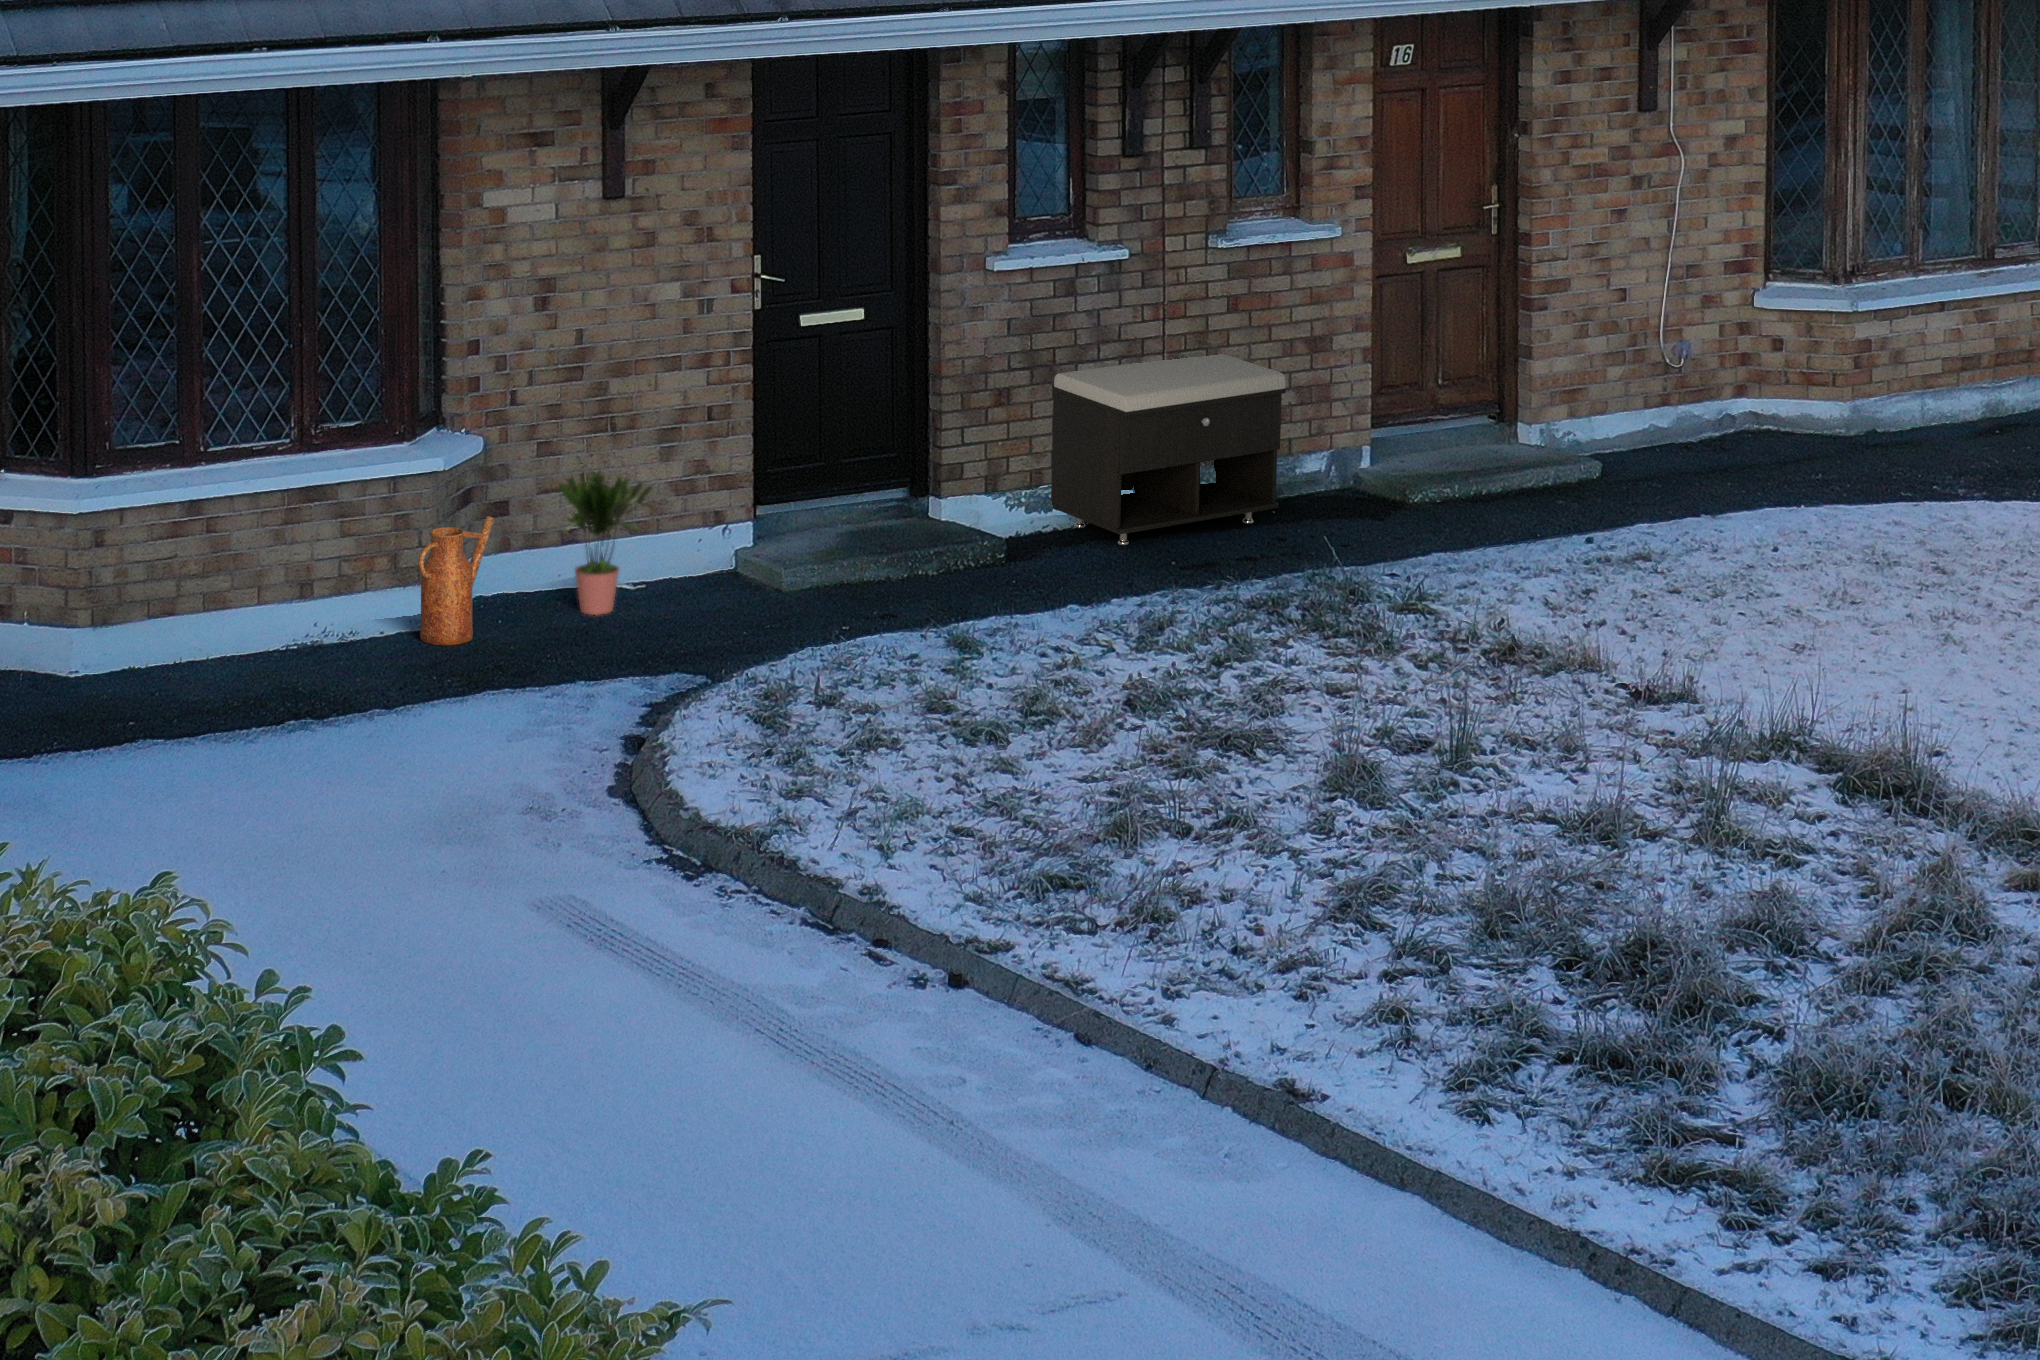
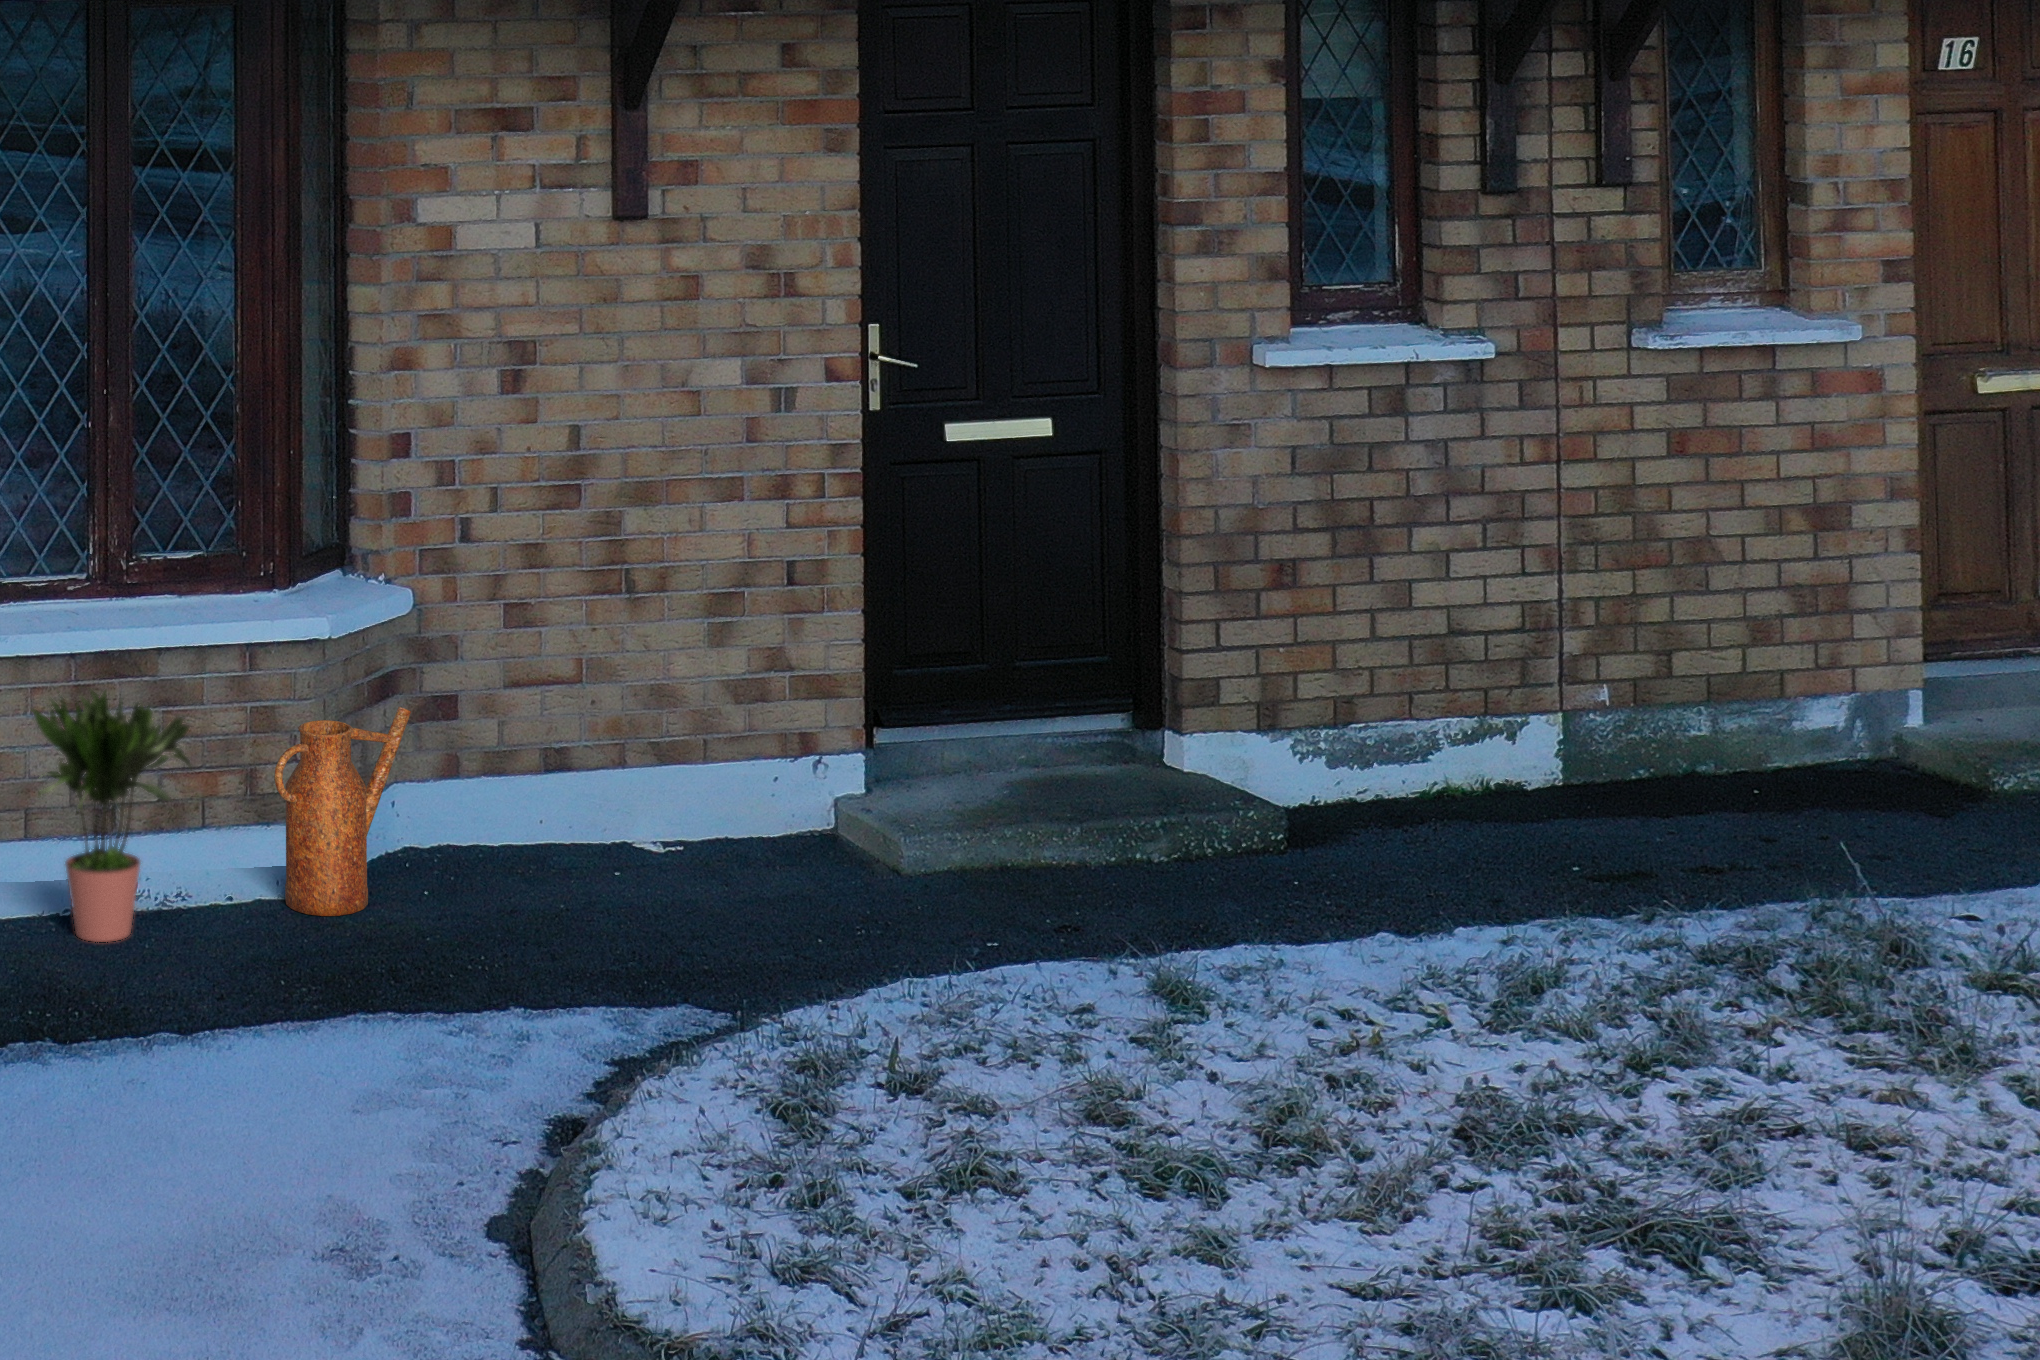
storage bench: present [1051,352,1286,545] -> none [1362,513,1768,827]
potted plant: present [559,469,653,615] -> present [31,691,190,942]

